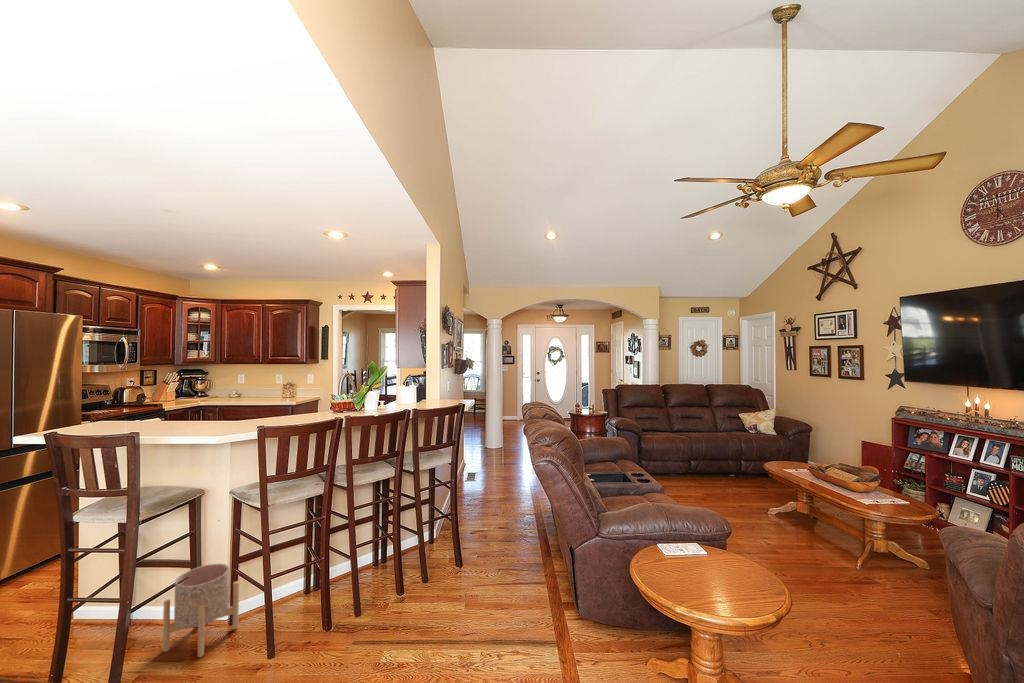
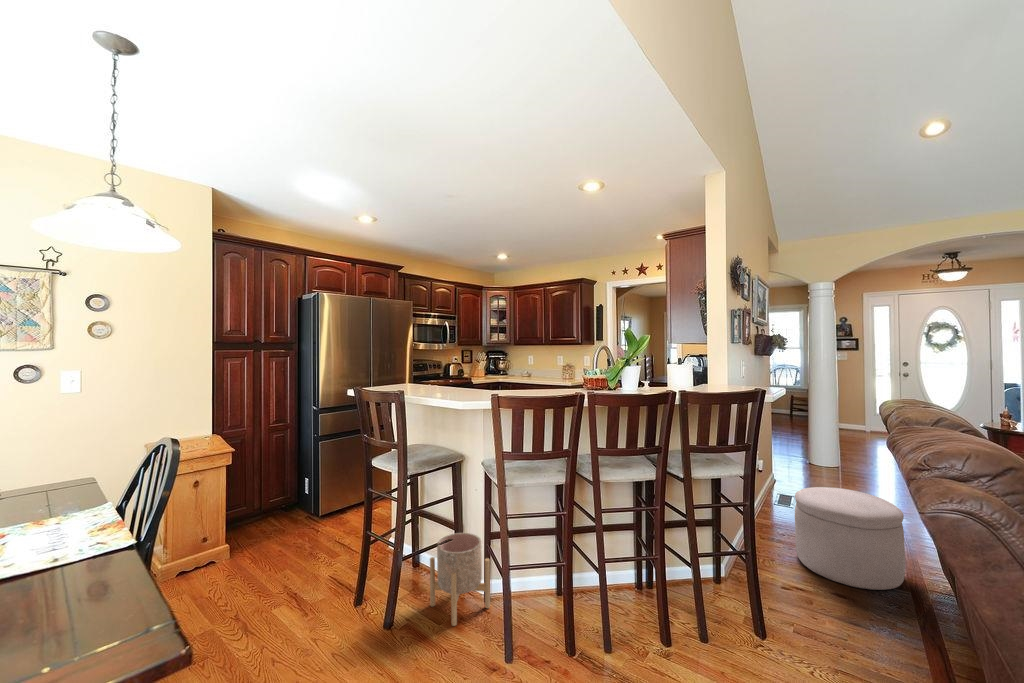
ottoman: none [478,462,533,523] -> present [795,487,905,590]

